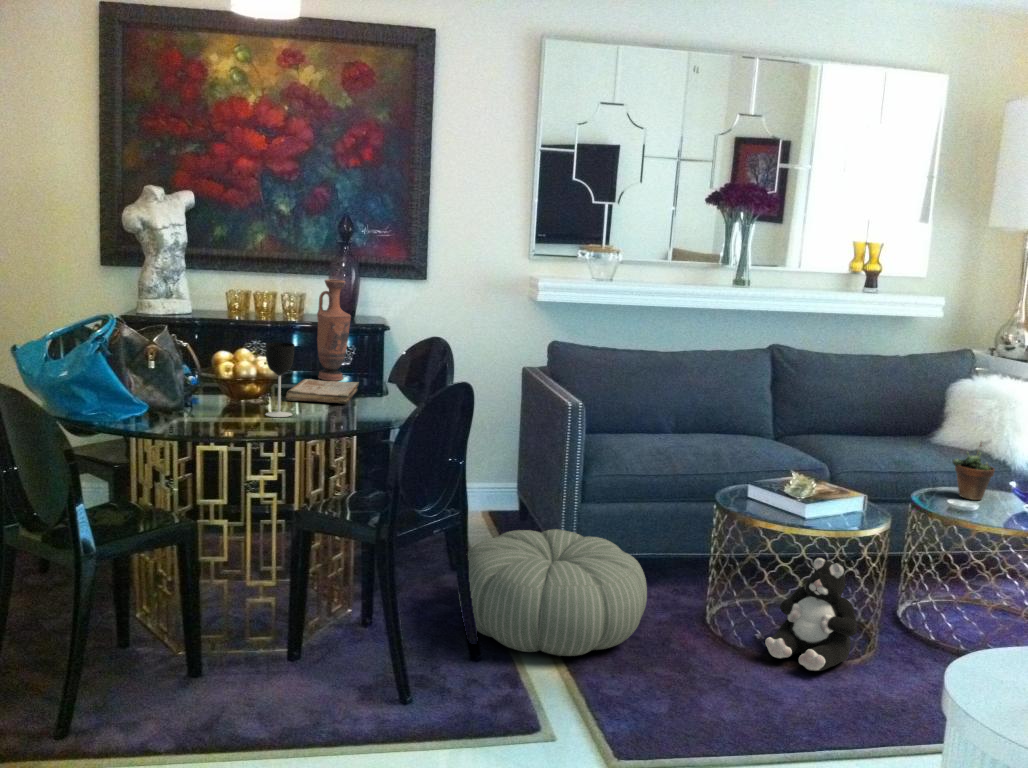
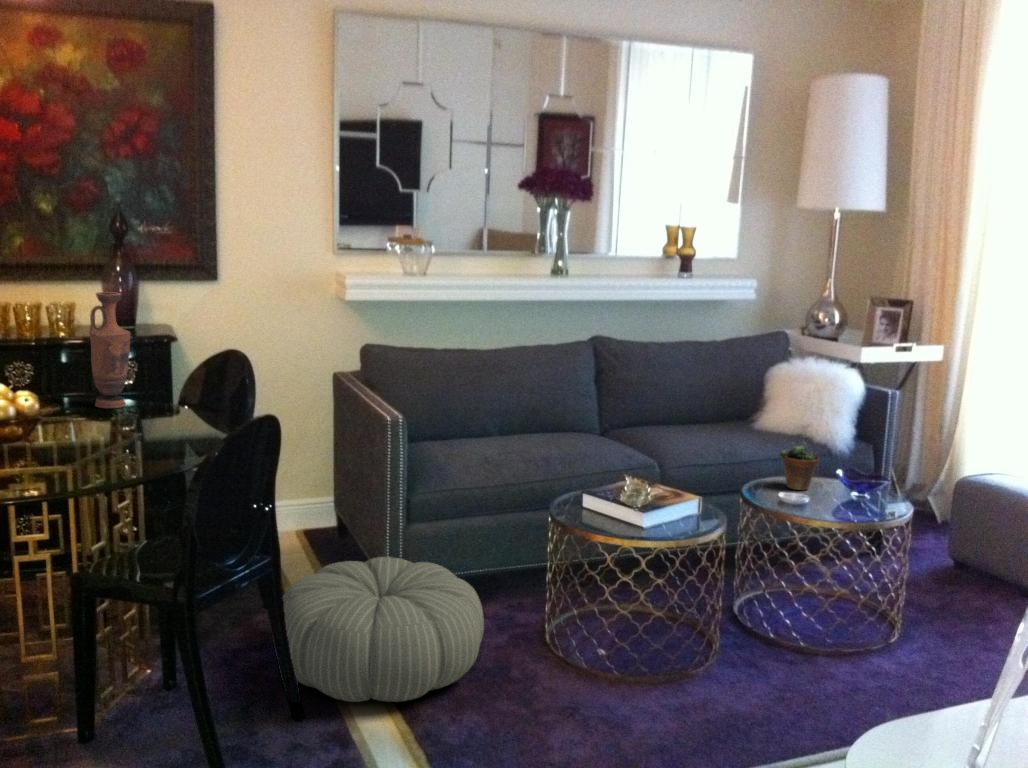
wine glass: present [265,342,295,417] -> none [23,377,63,466]
book: present [286,379,359,403] -> none [54,411,145,441]
plush toy: present [765,557,857,671] -> none [609,566,700,687]

